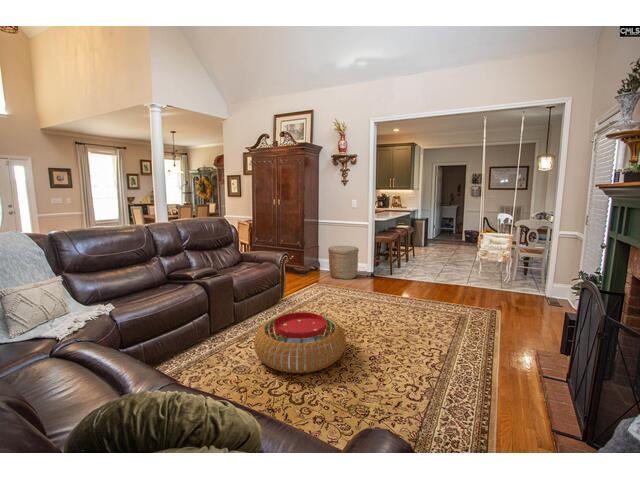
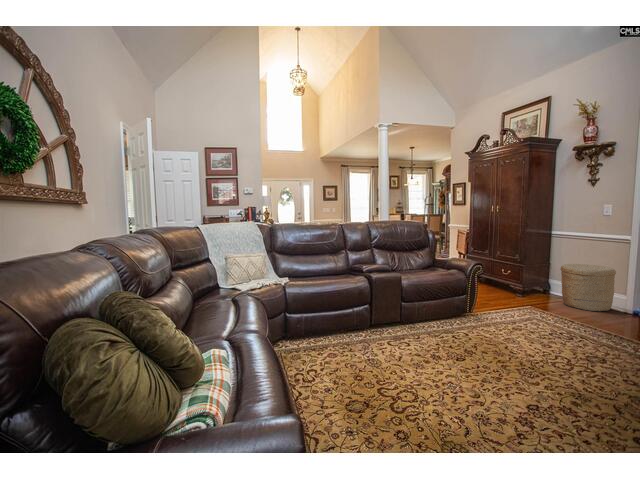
pouf: present [254,312,346,373] -> none [390,323,501,393]

